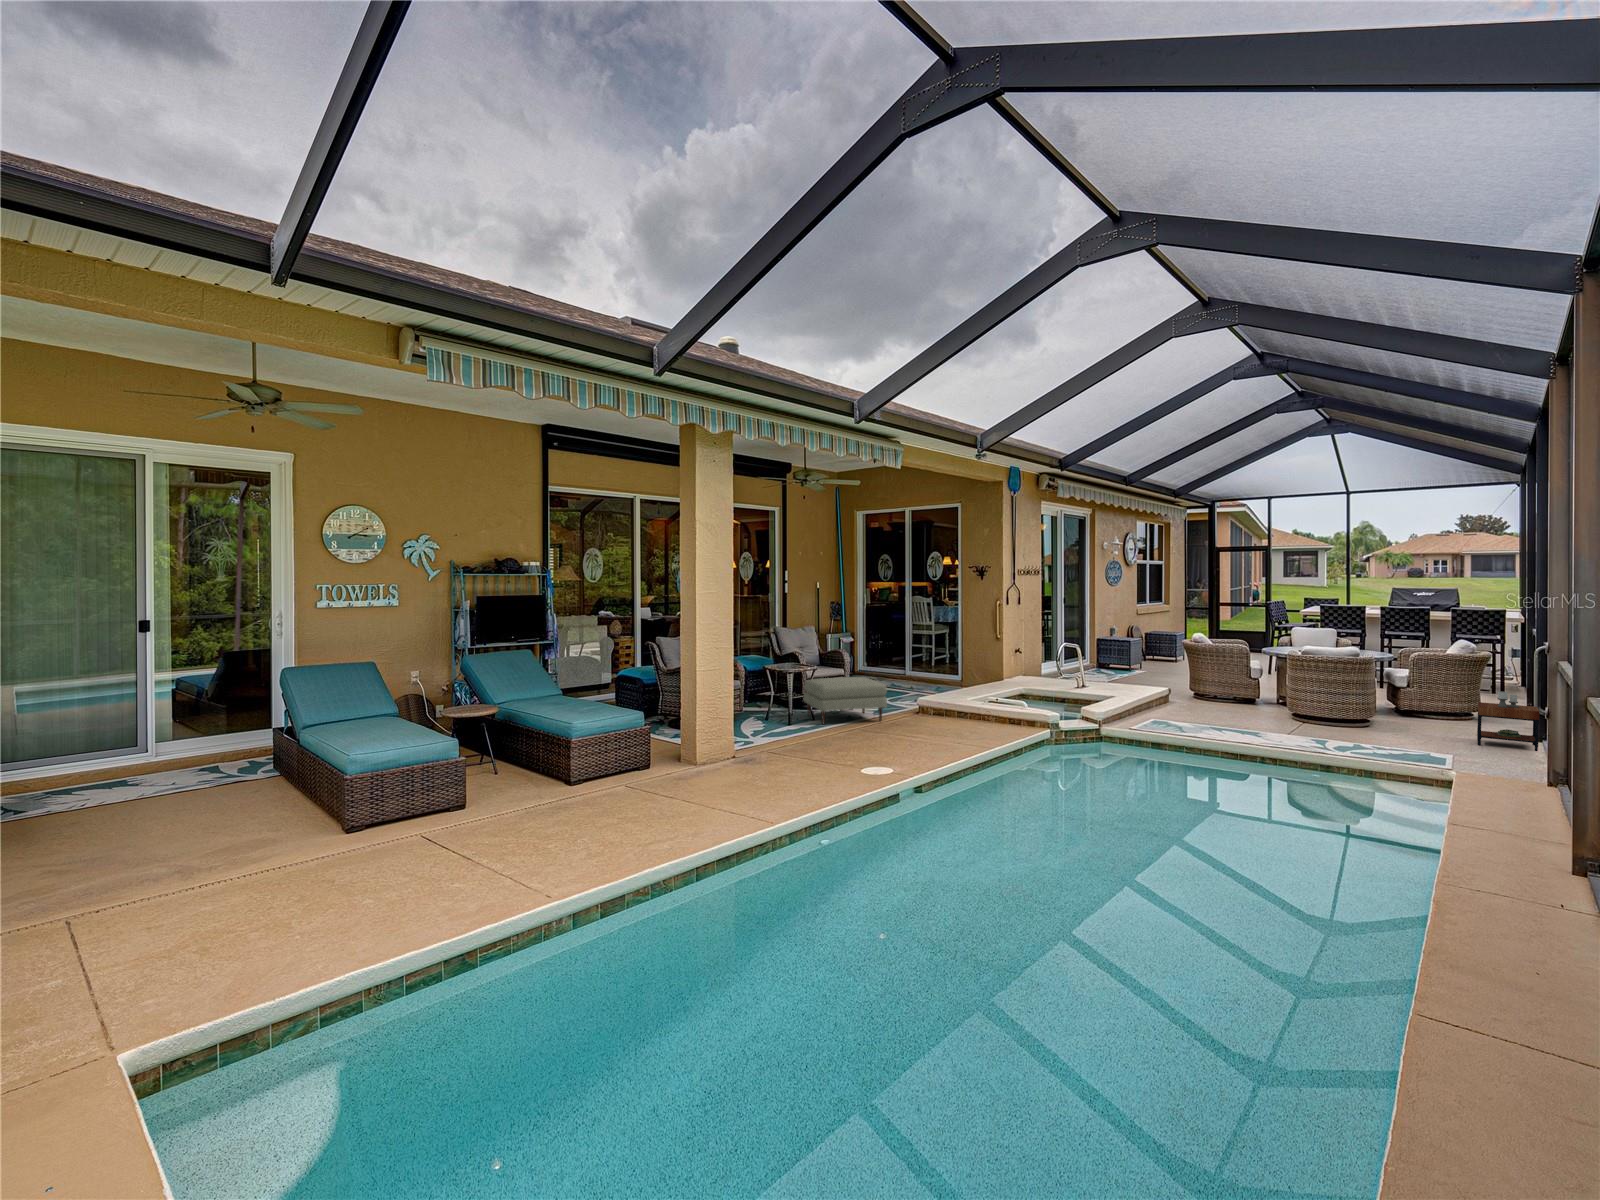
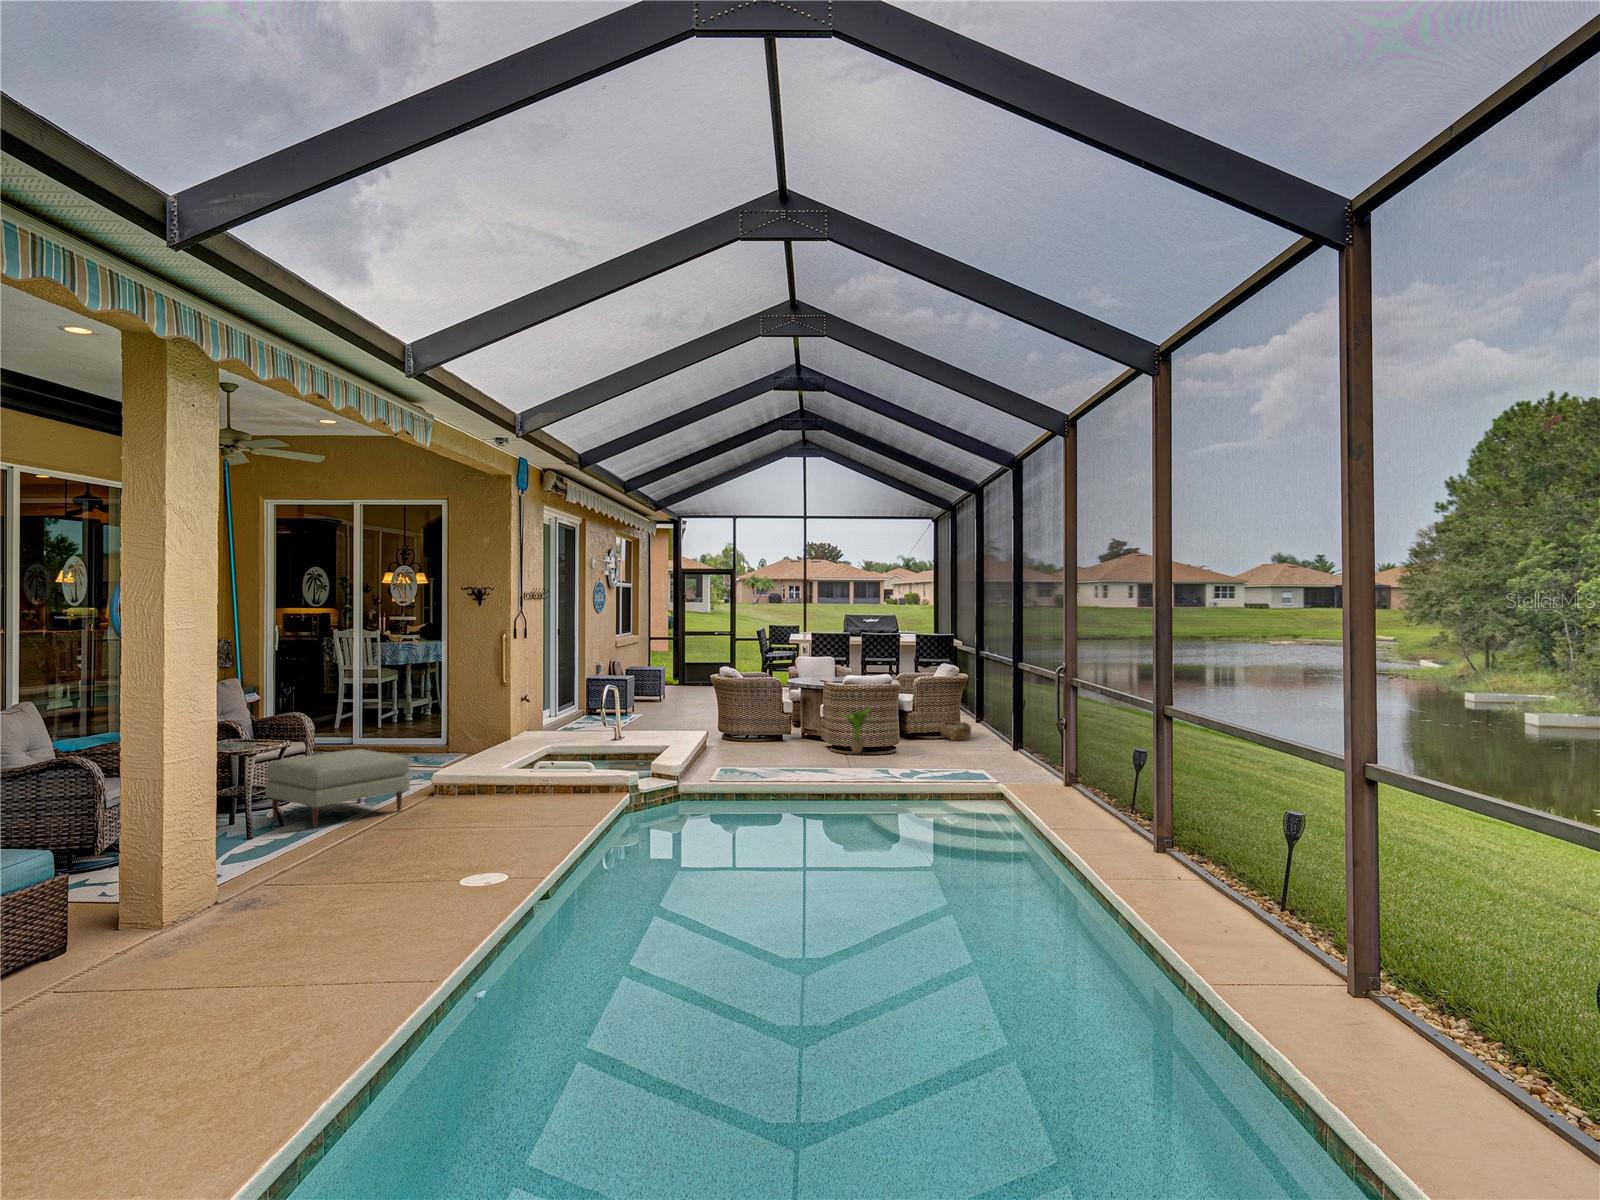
potted plant: none [1294,671,1343,722] -> present [840,708,871,753]
side table: present [1477,691,1539,751] -> none [988,708,1035,760]
woven basket: none [1440,695,1479,723] -> present [941,715,971,741]

